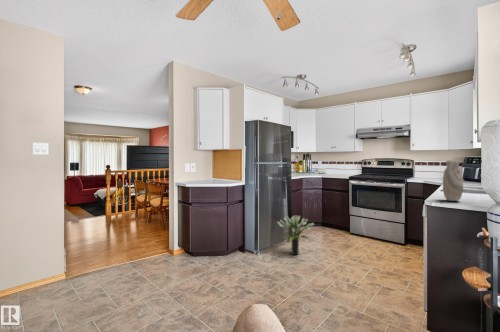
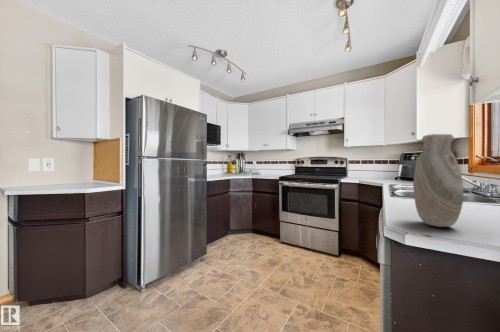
potted plant: present [278,216,314,255] -> none [171,229,224,287]

